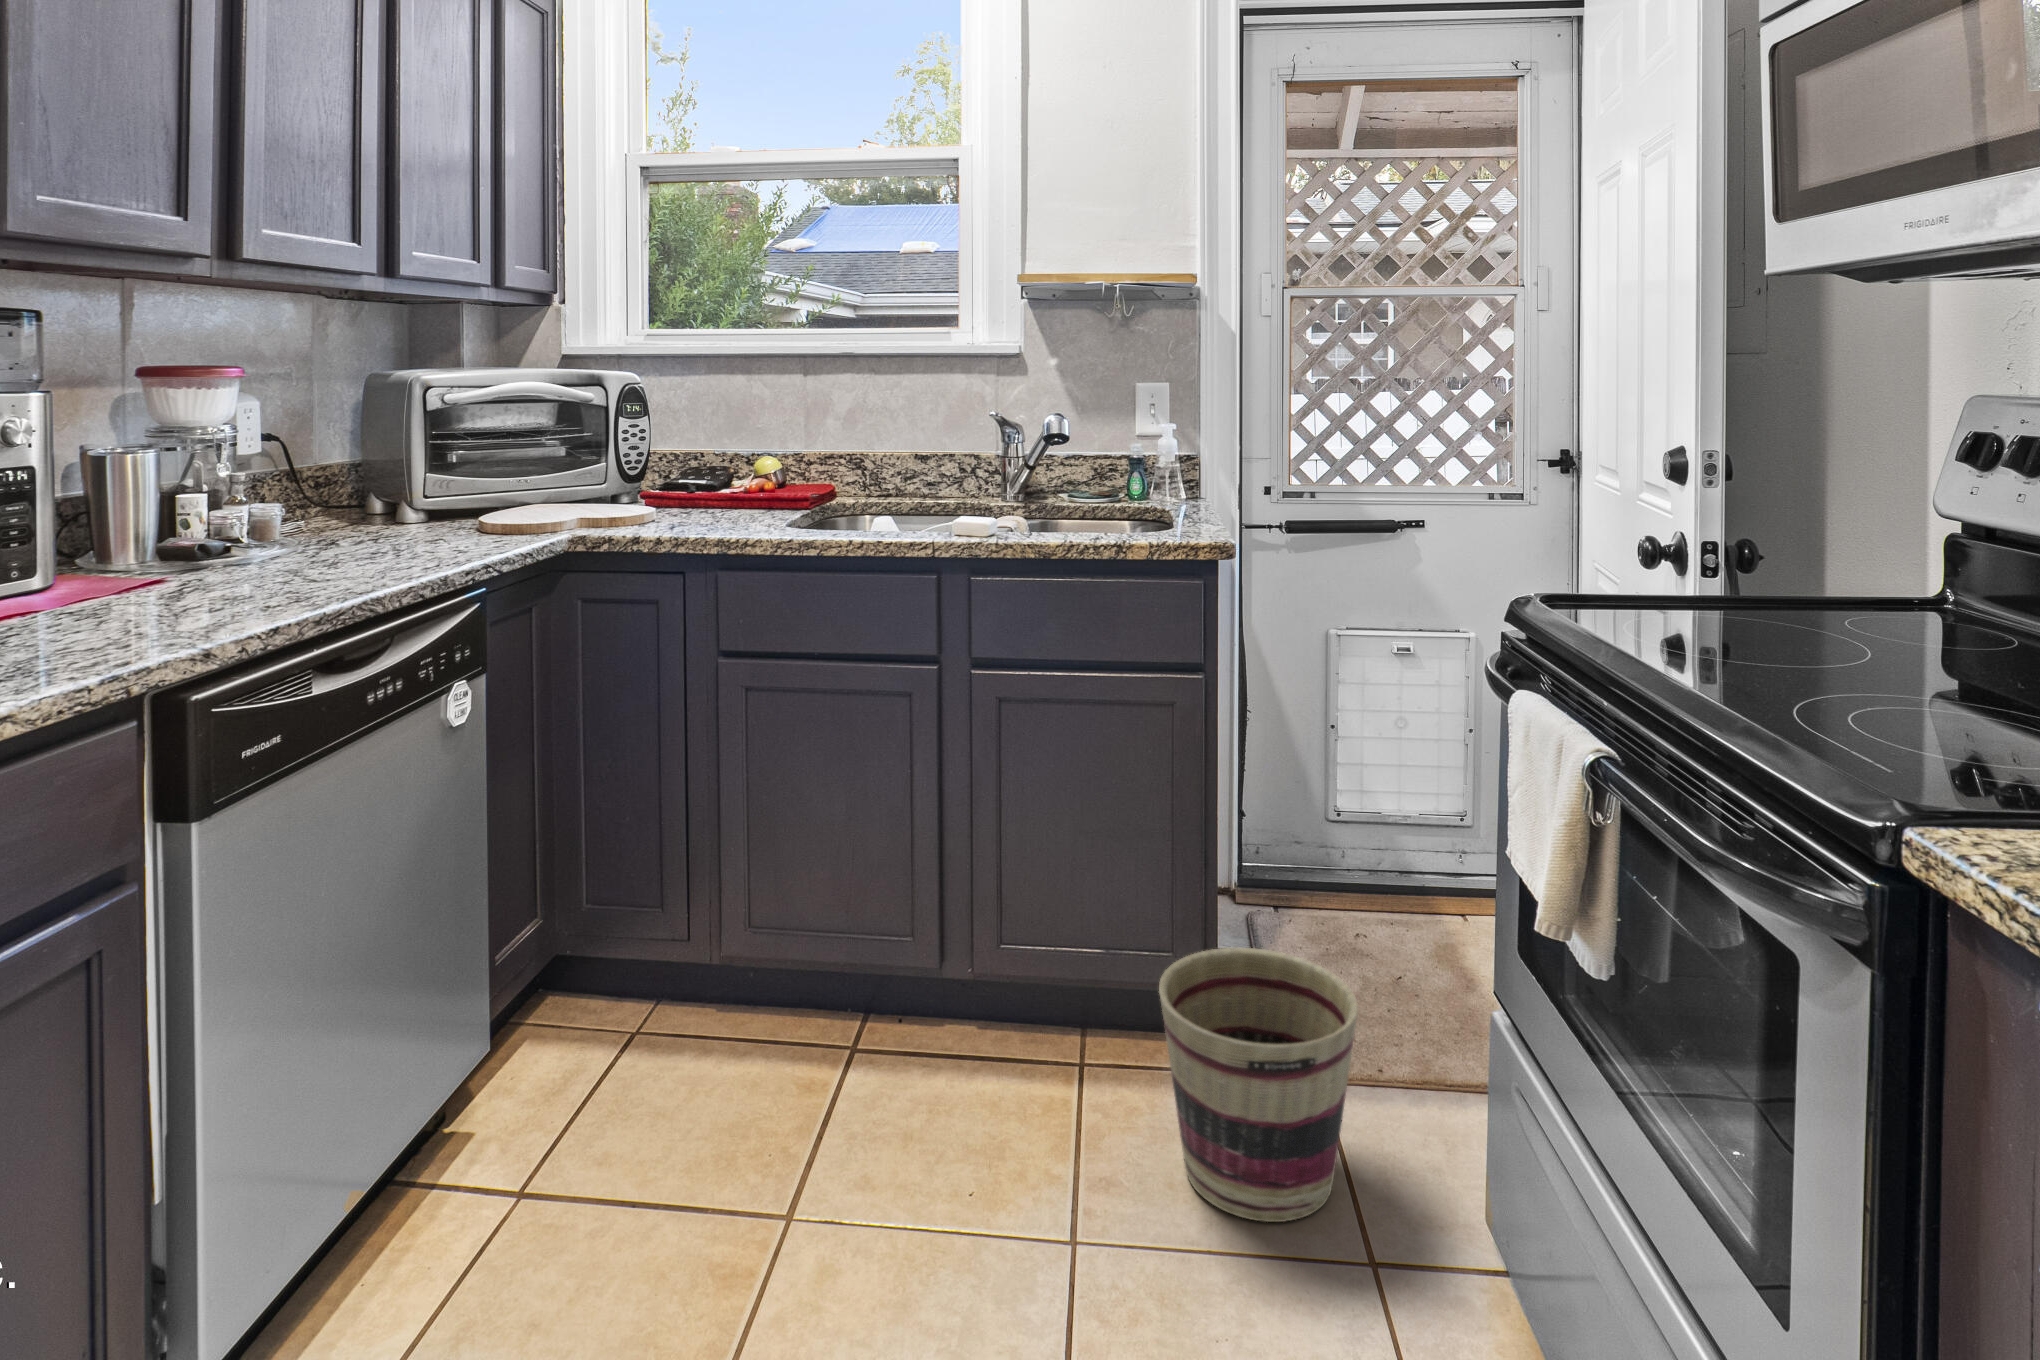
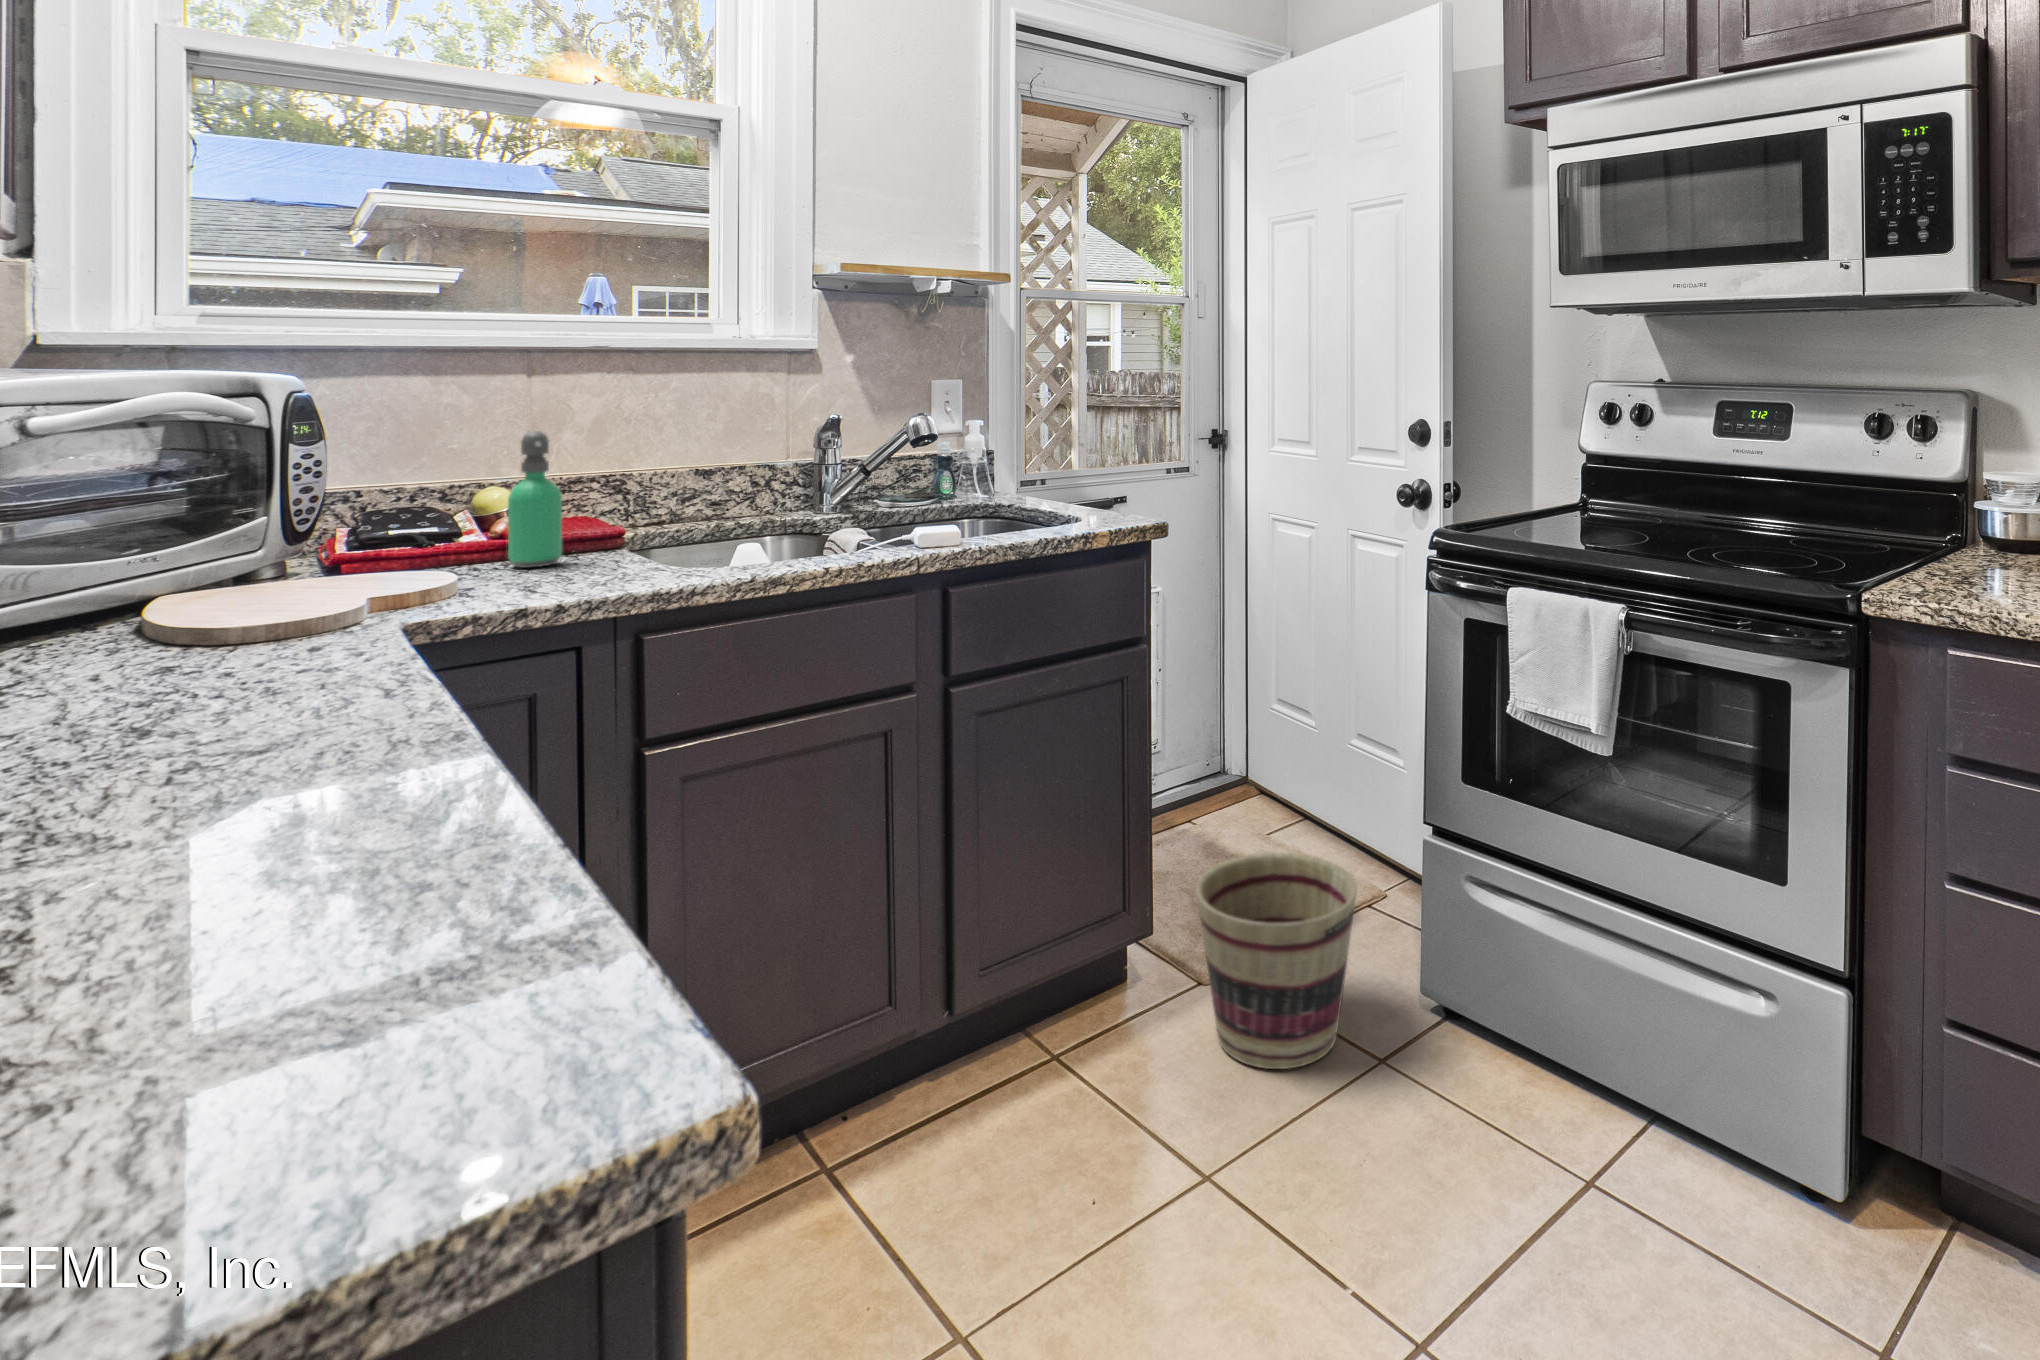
soap dispenser: none [733,415,767,515] -> present [508,431,562,568]

